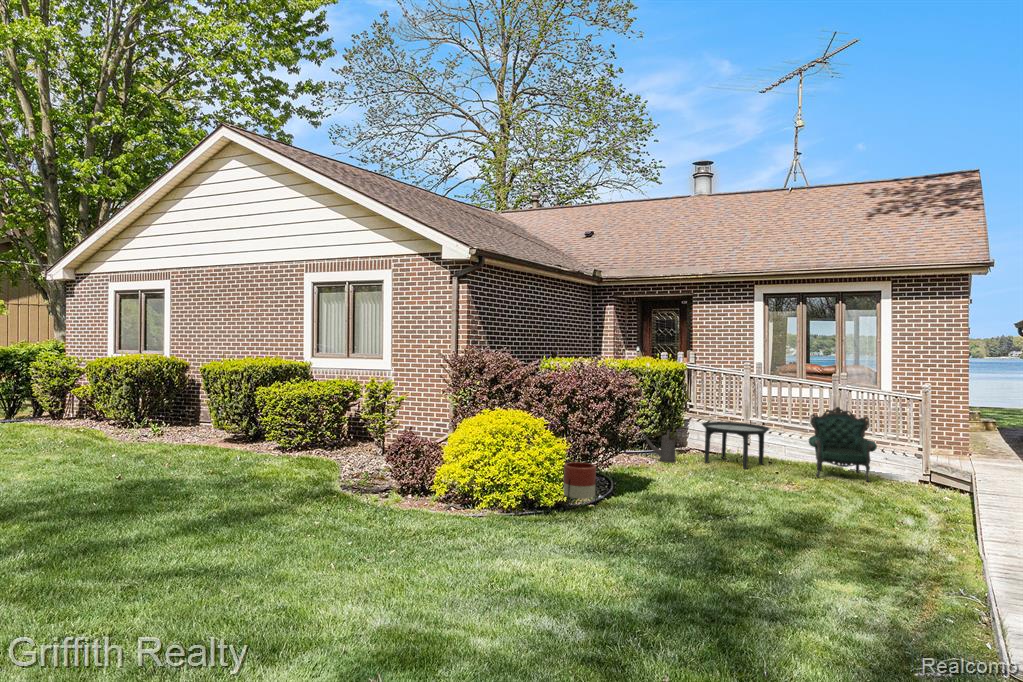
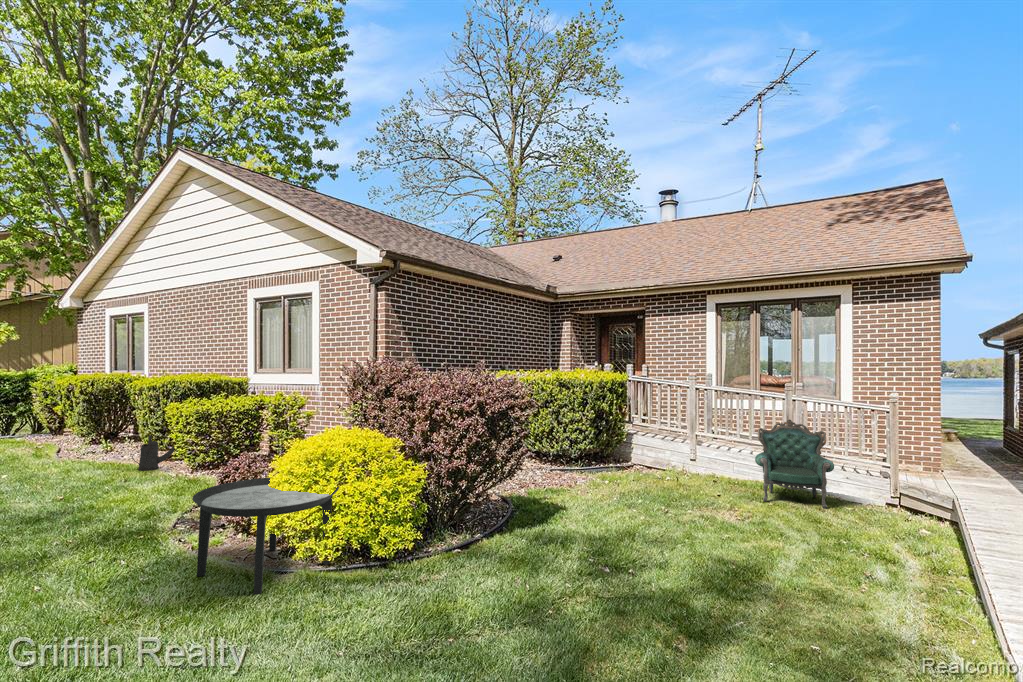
round table: present [702,422,770,470] -> present [192,478,339,595]
watering can: present [643,430,676,463] -> present [132,435,174,471]
planter: present [564,462,597,509] -> none [417,488,458,552]

